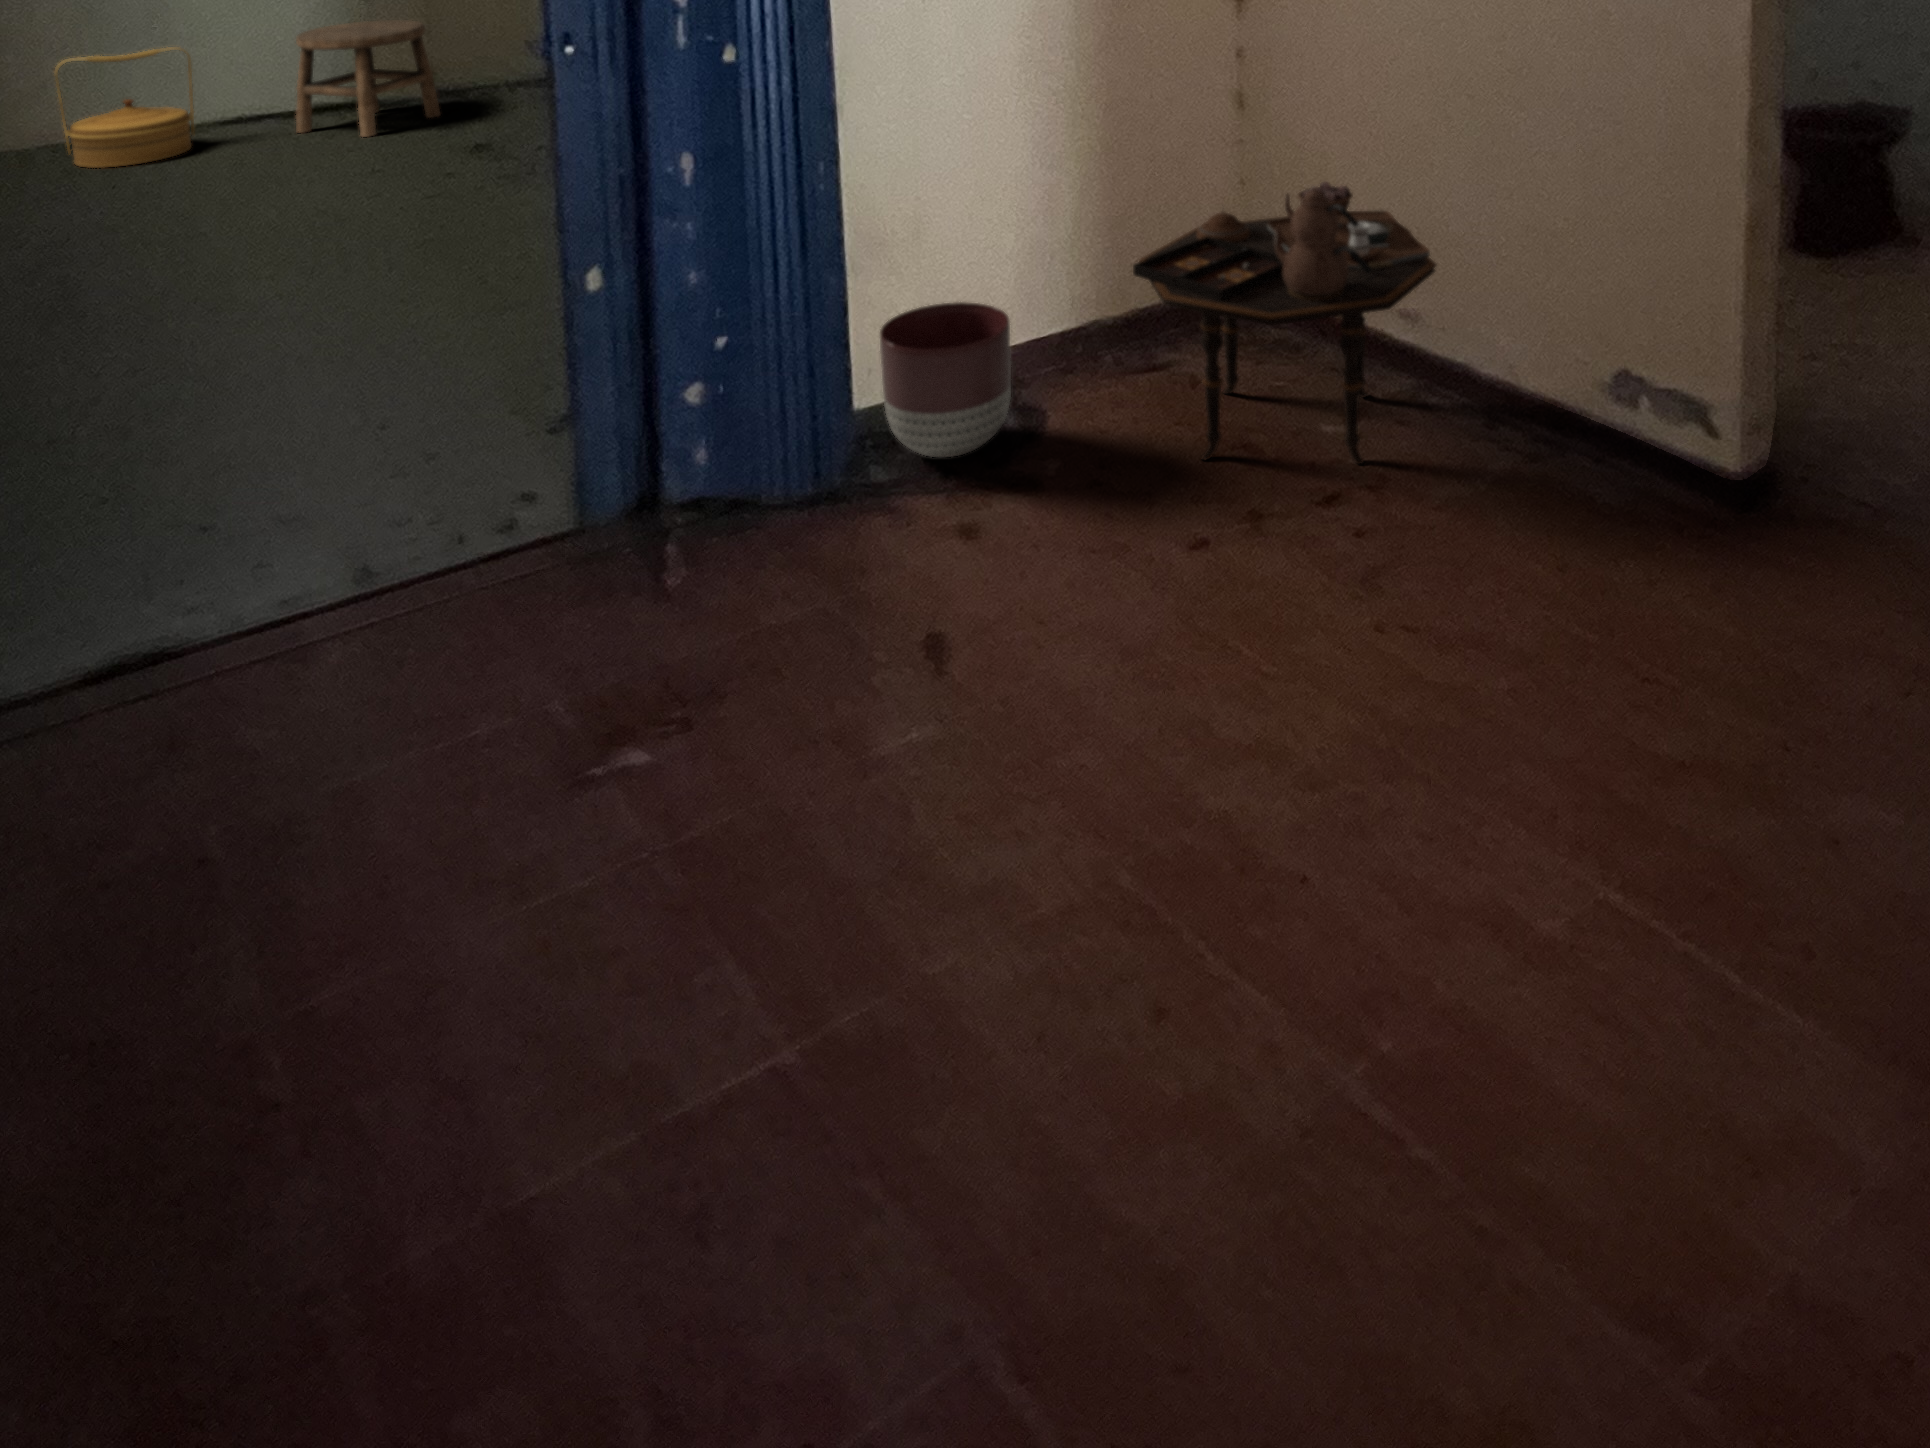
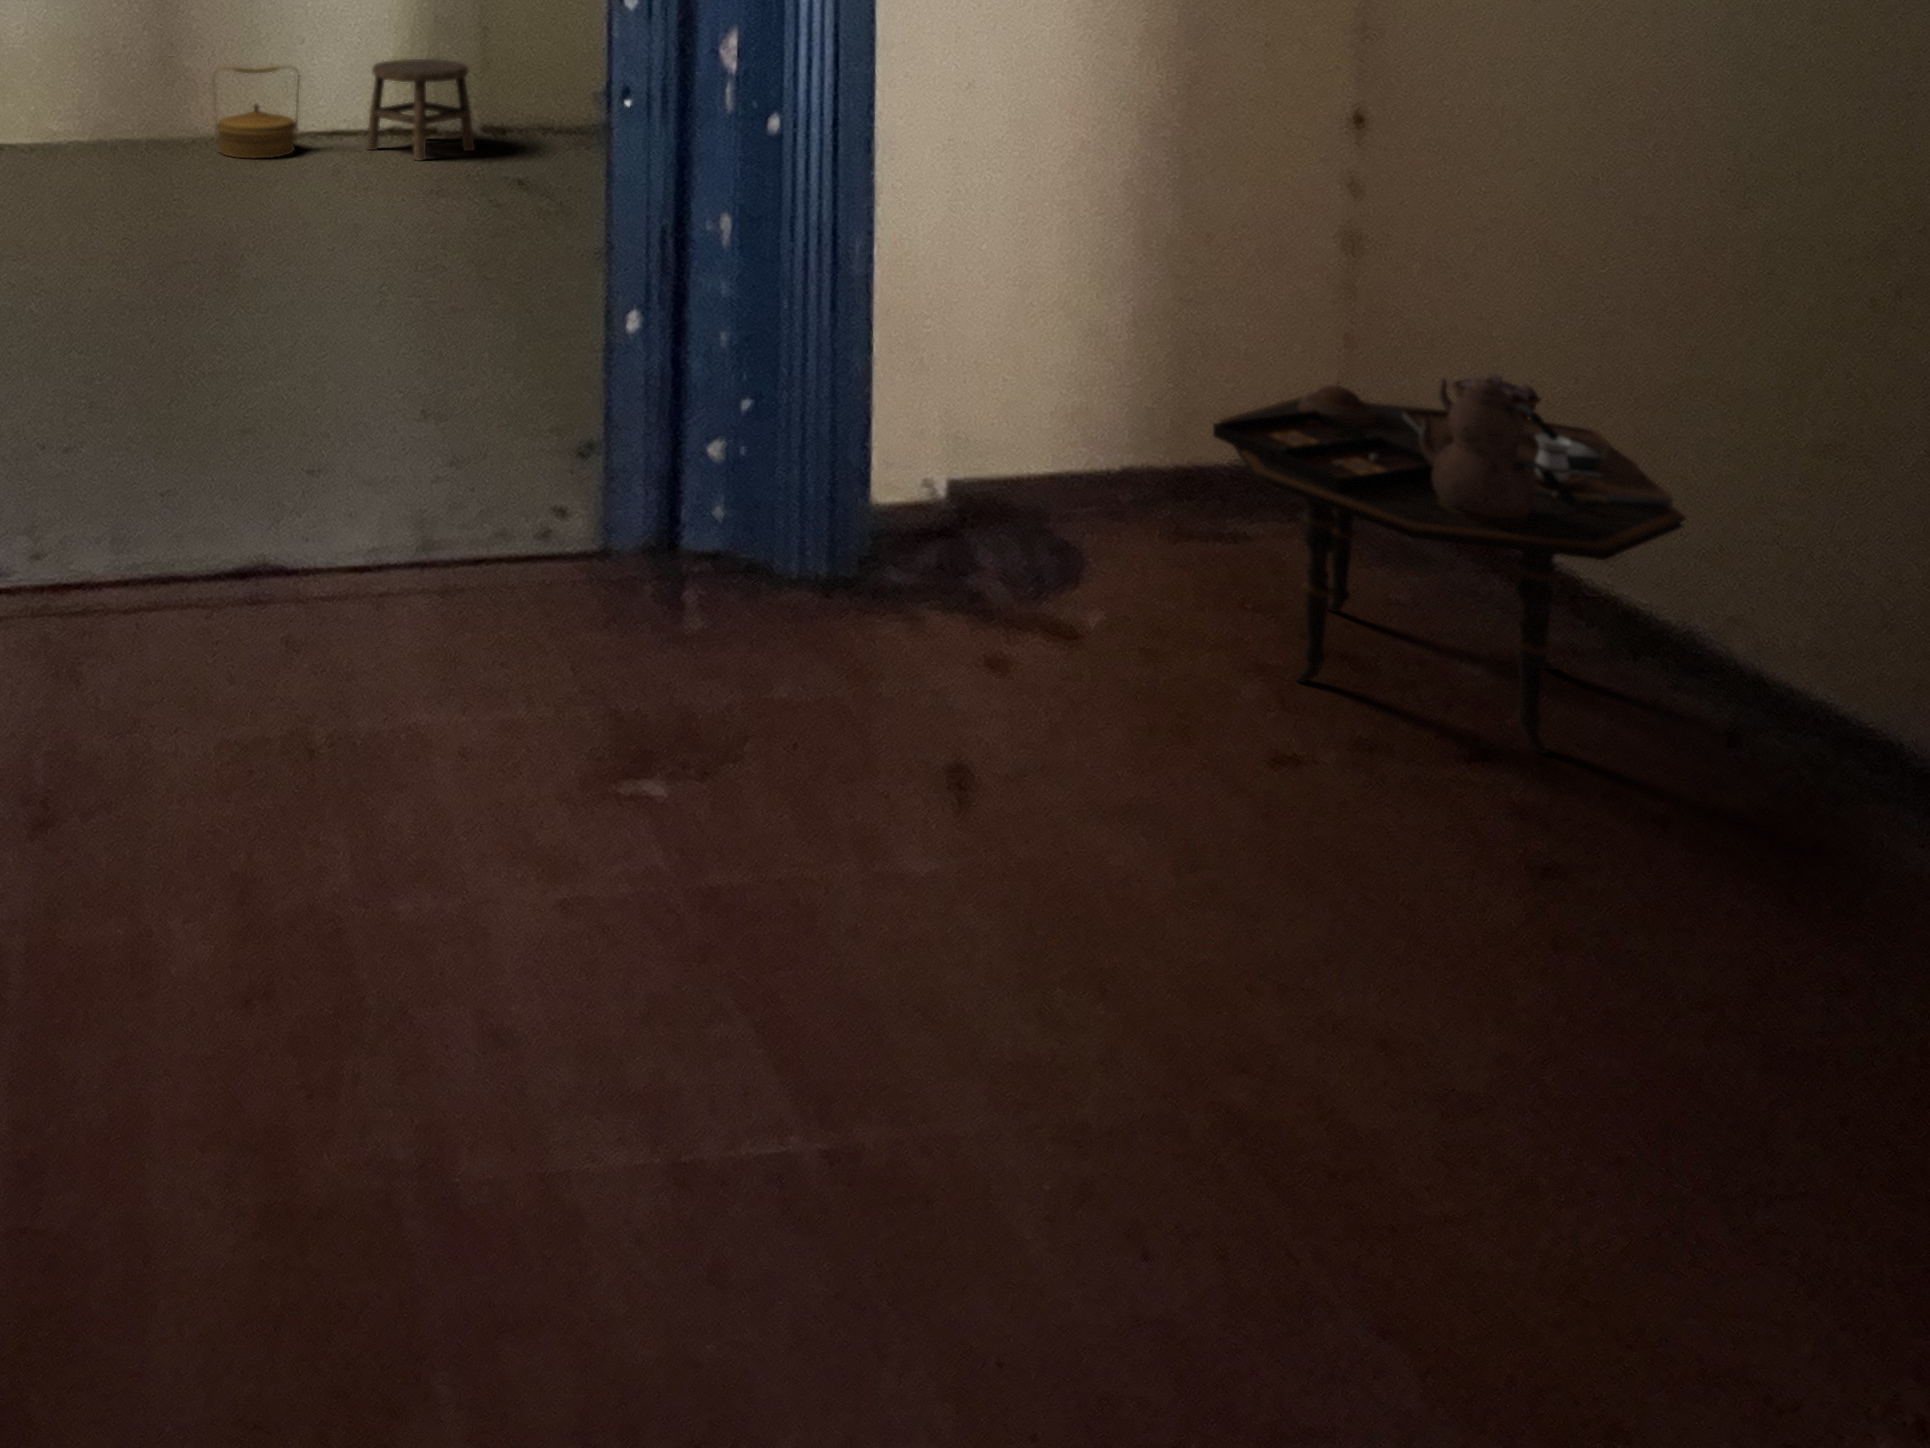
planter: present [880,302,1011,457] -> none [902,418,1051,589]

